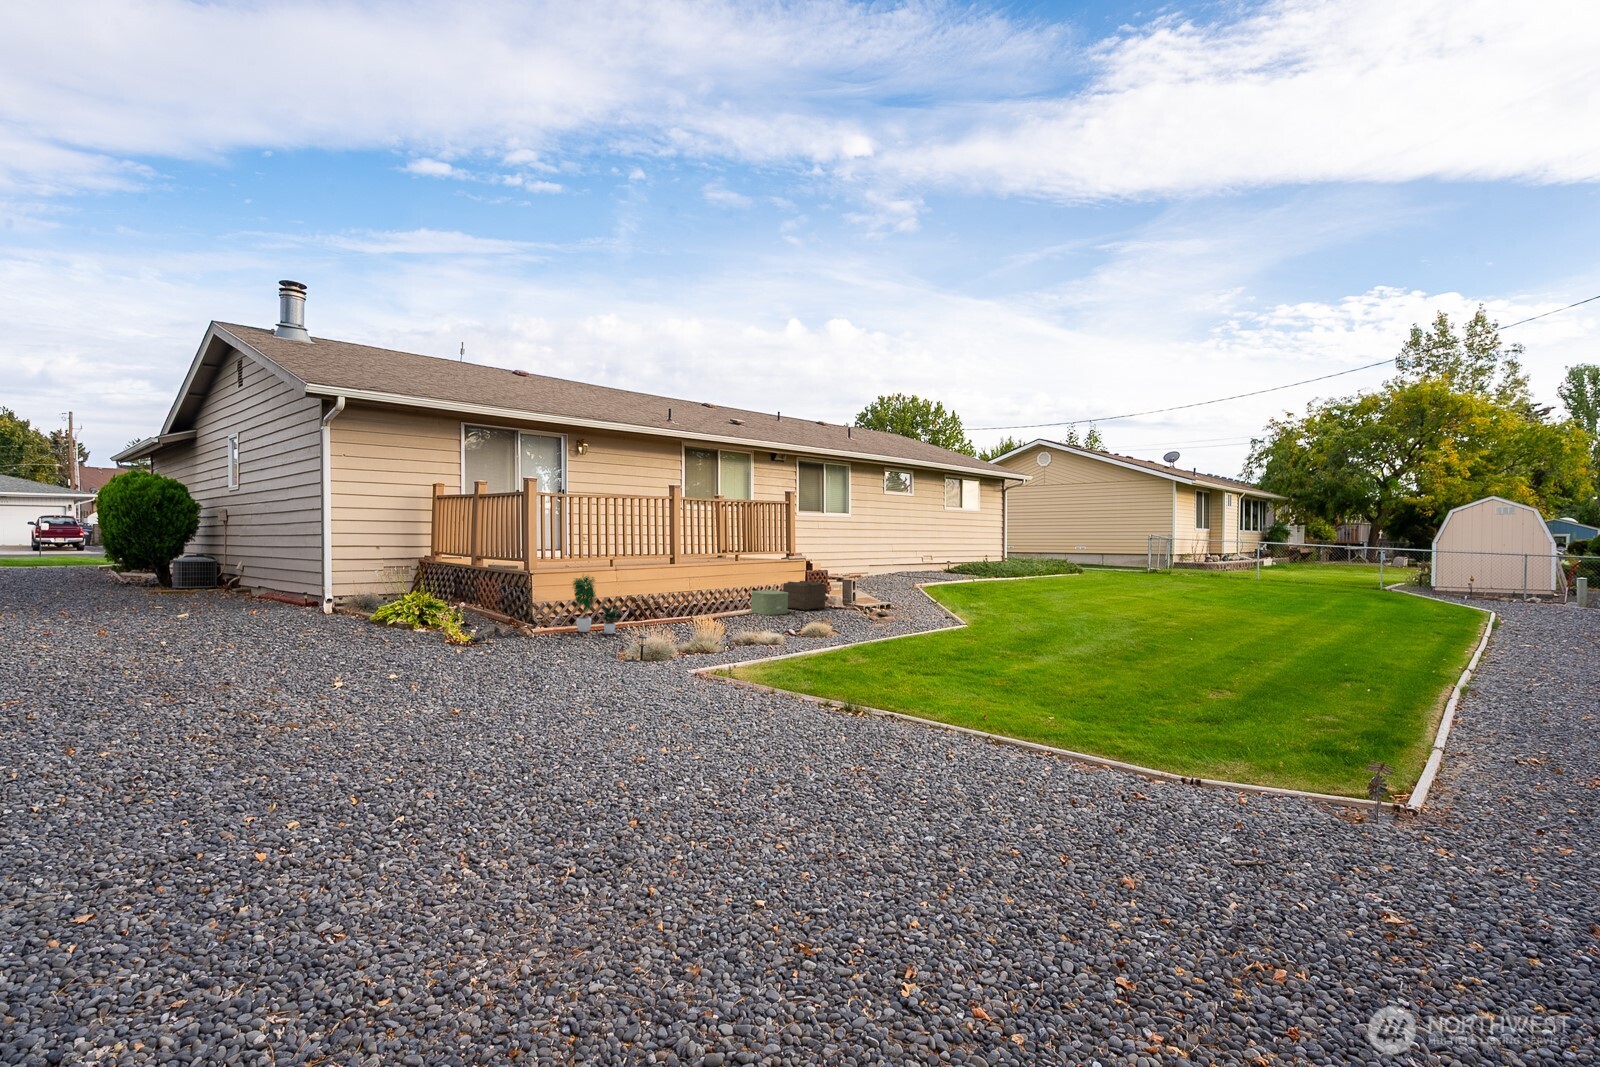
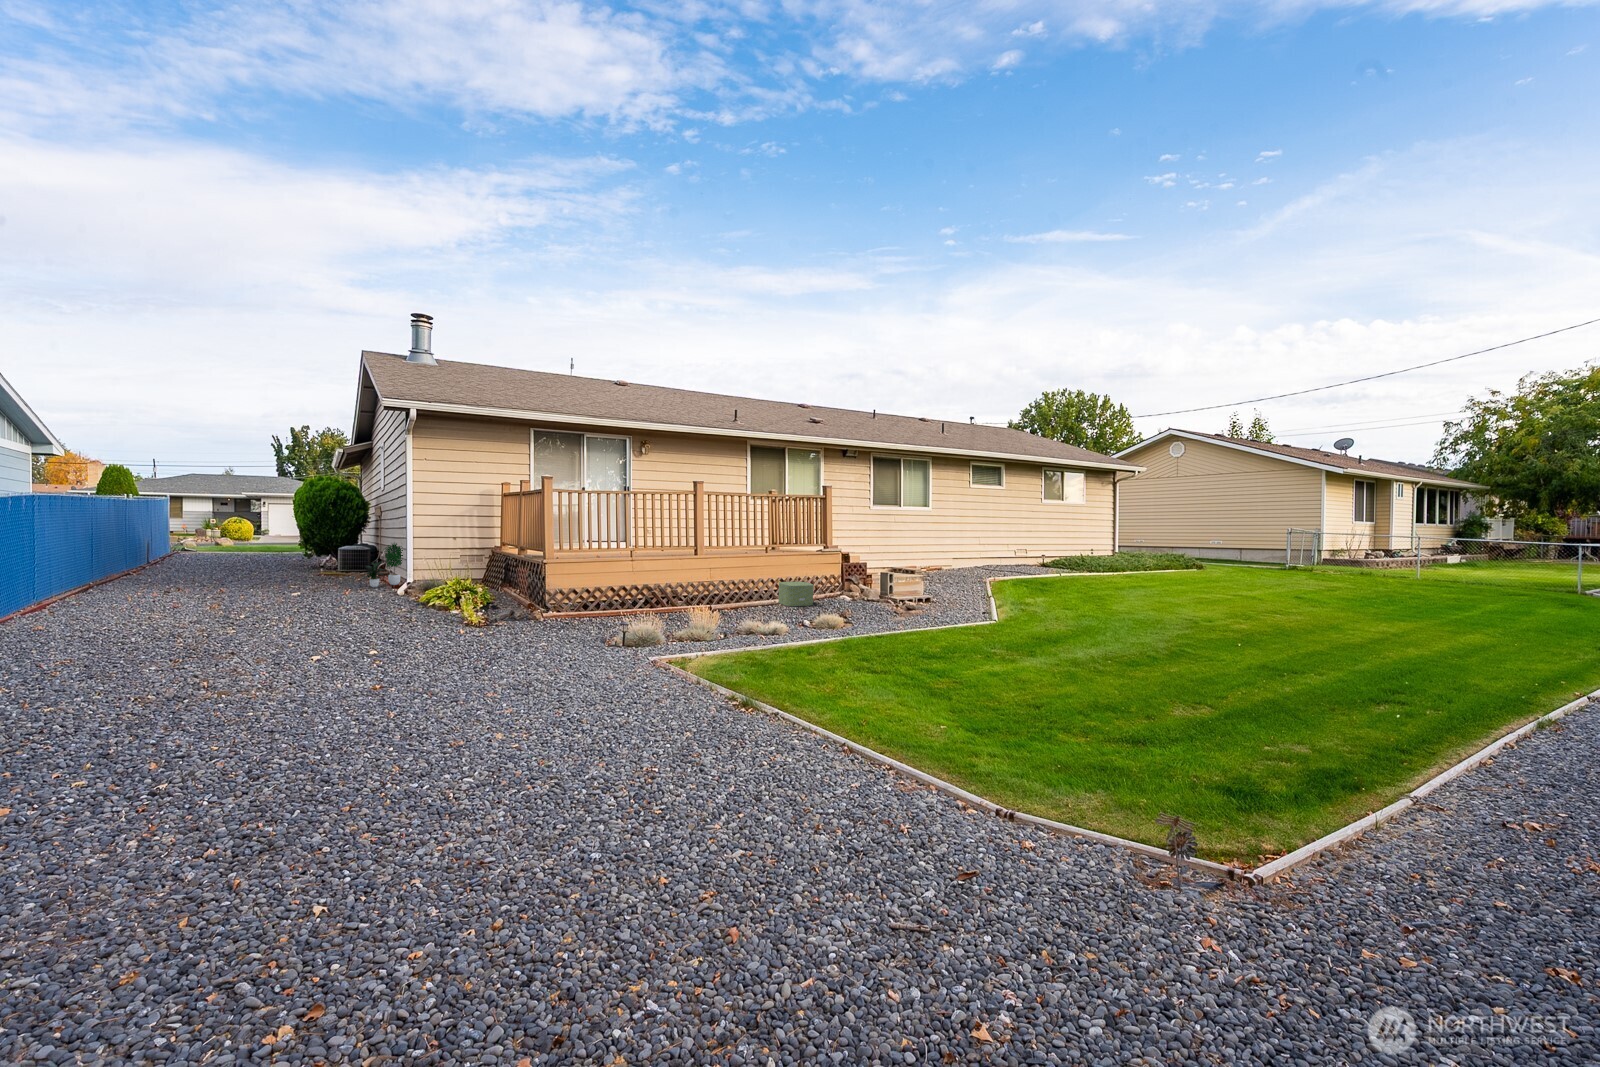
potted plant: present [573,576,620,634] -> present [366,543,403,587]
wooden crate: present [783,581,826,611] -> none [816,573,859,603]

